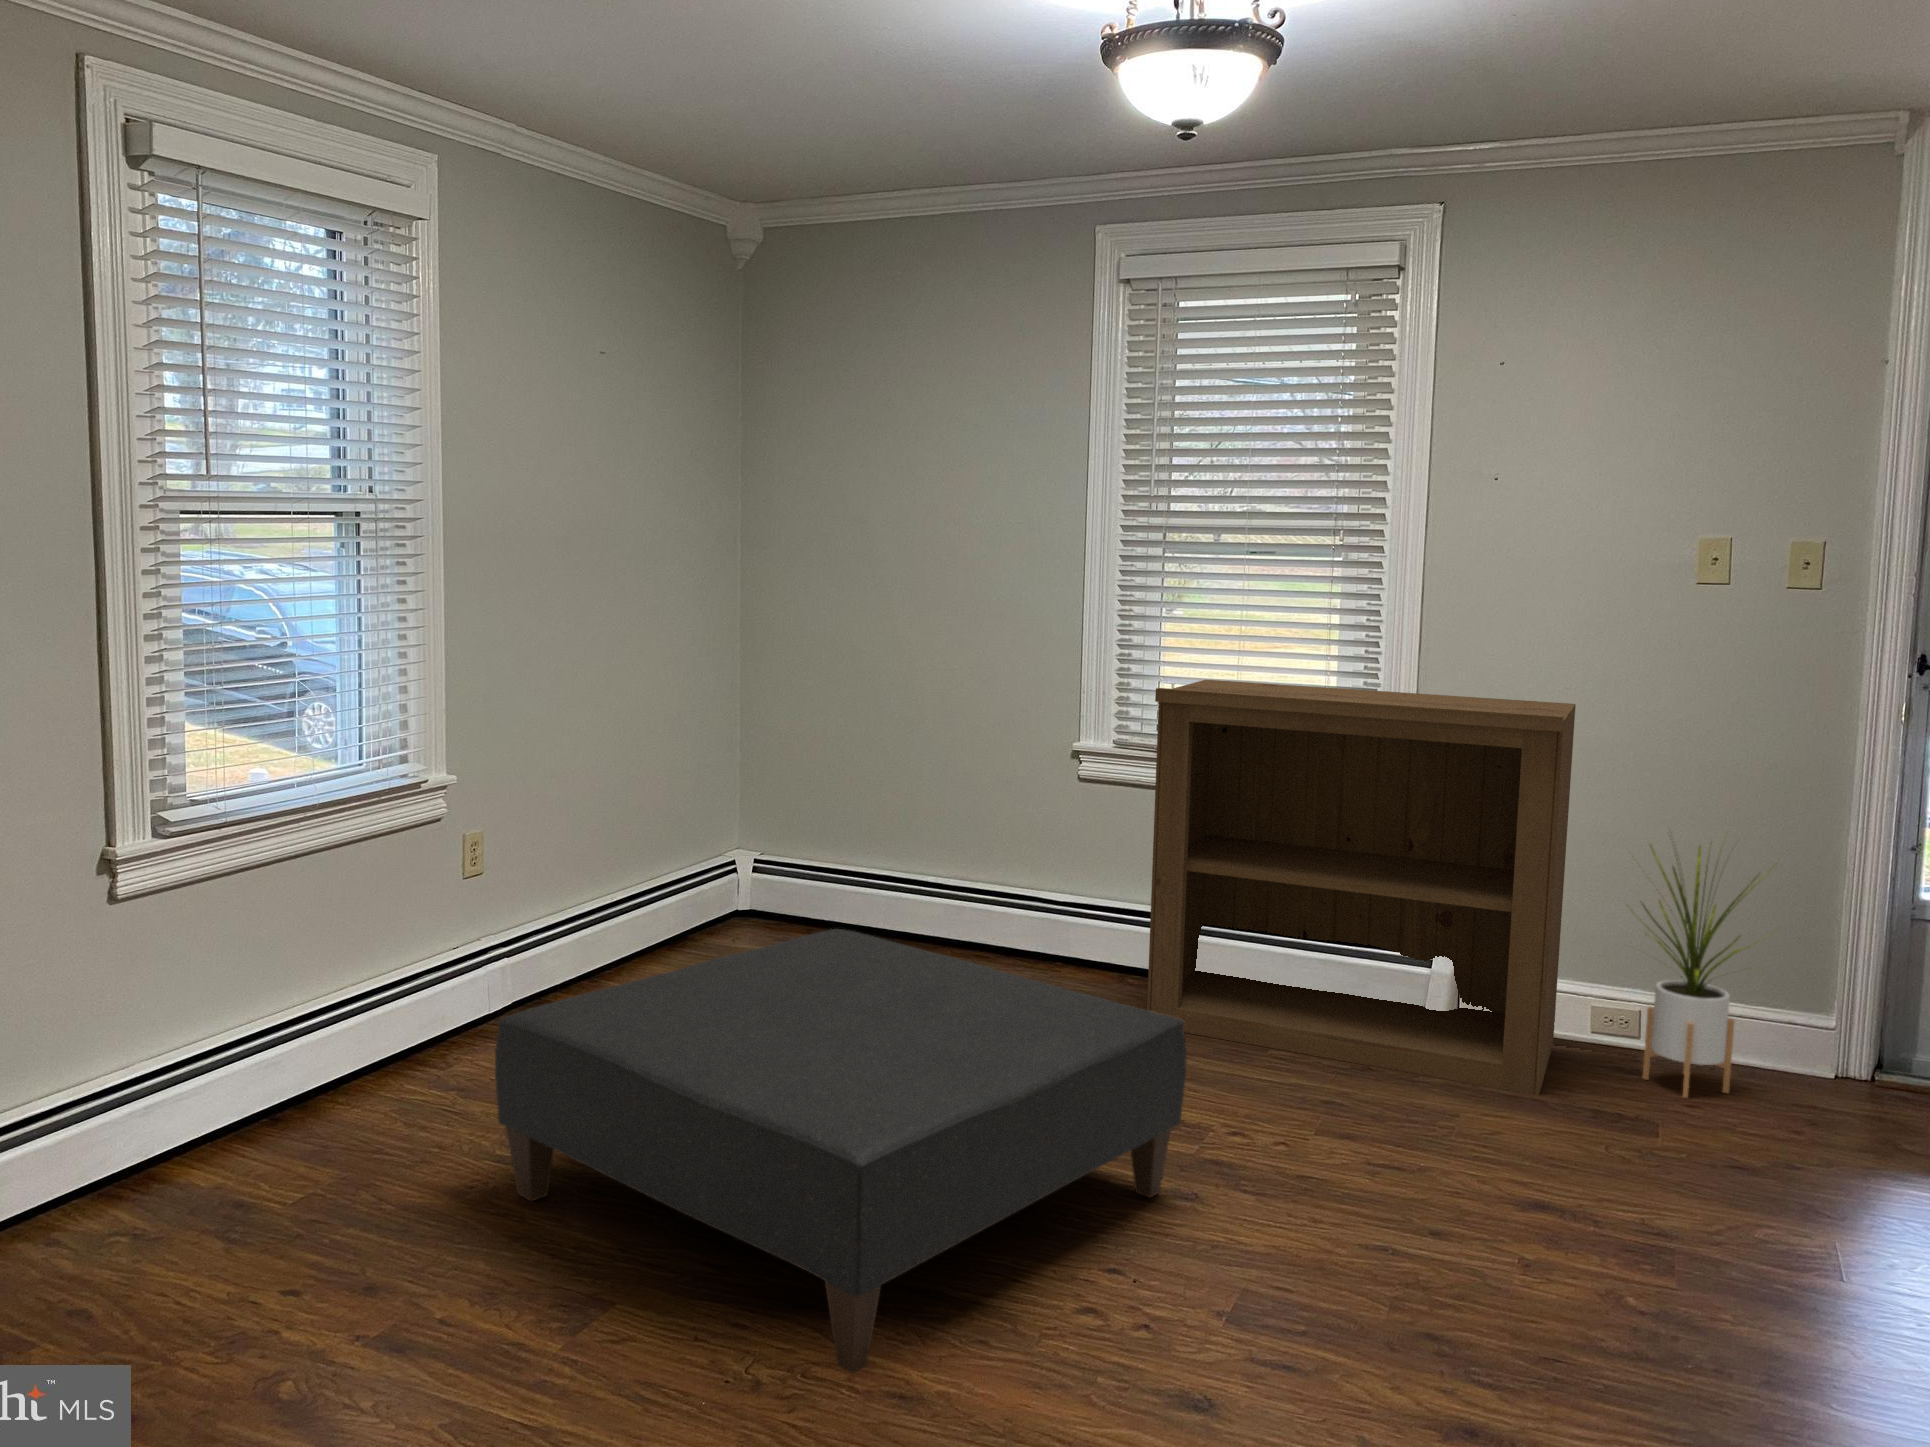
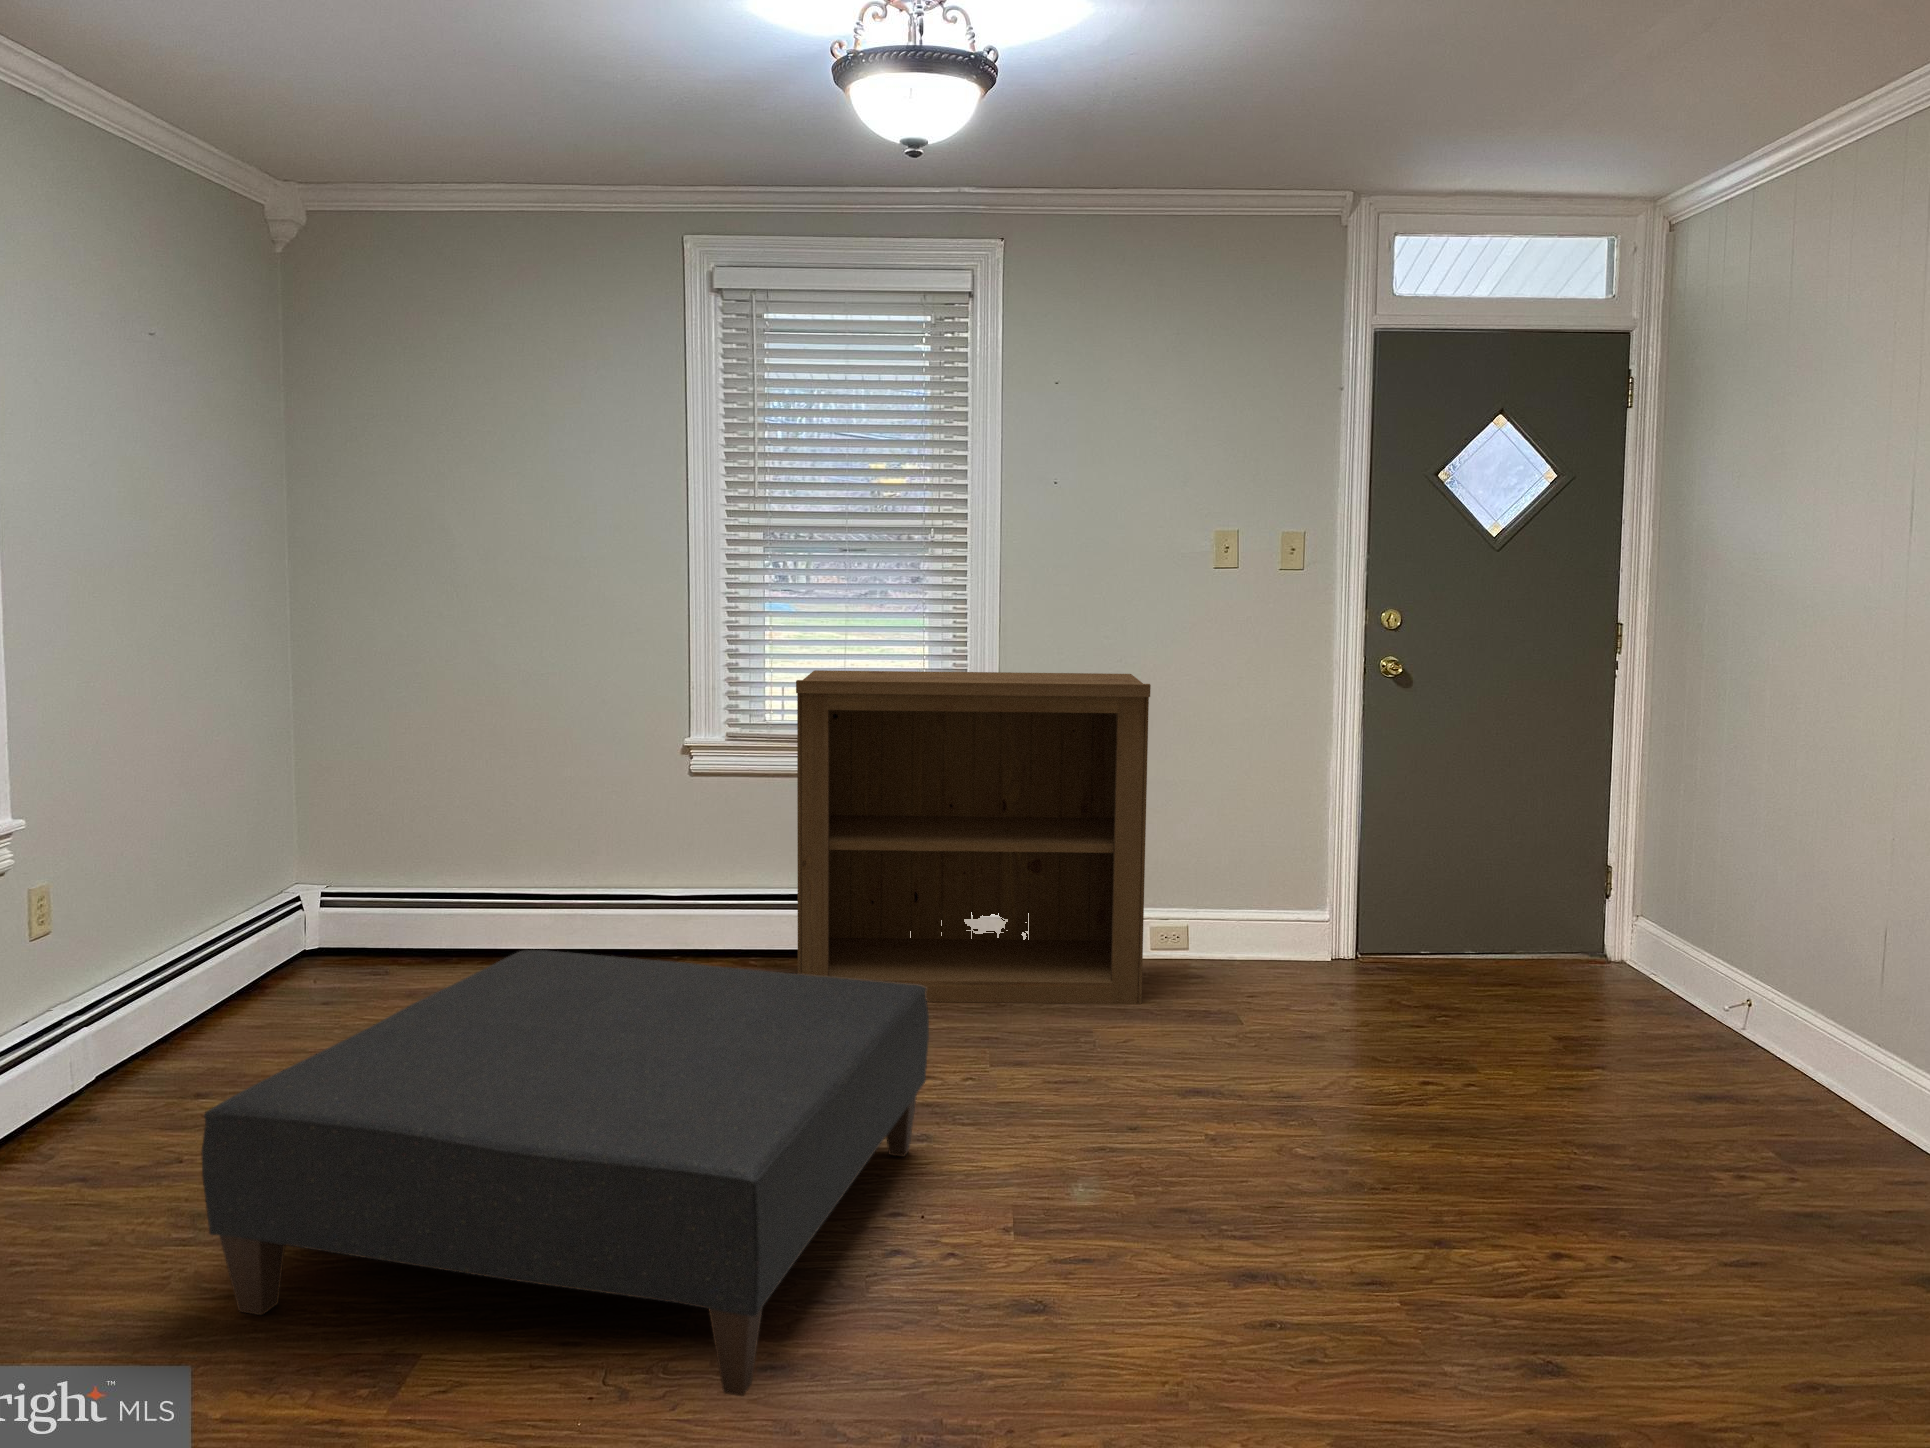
house plant: present [1631,838,1757,1098] -> none [1182,767,1297,986]

